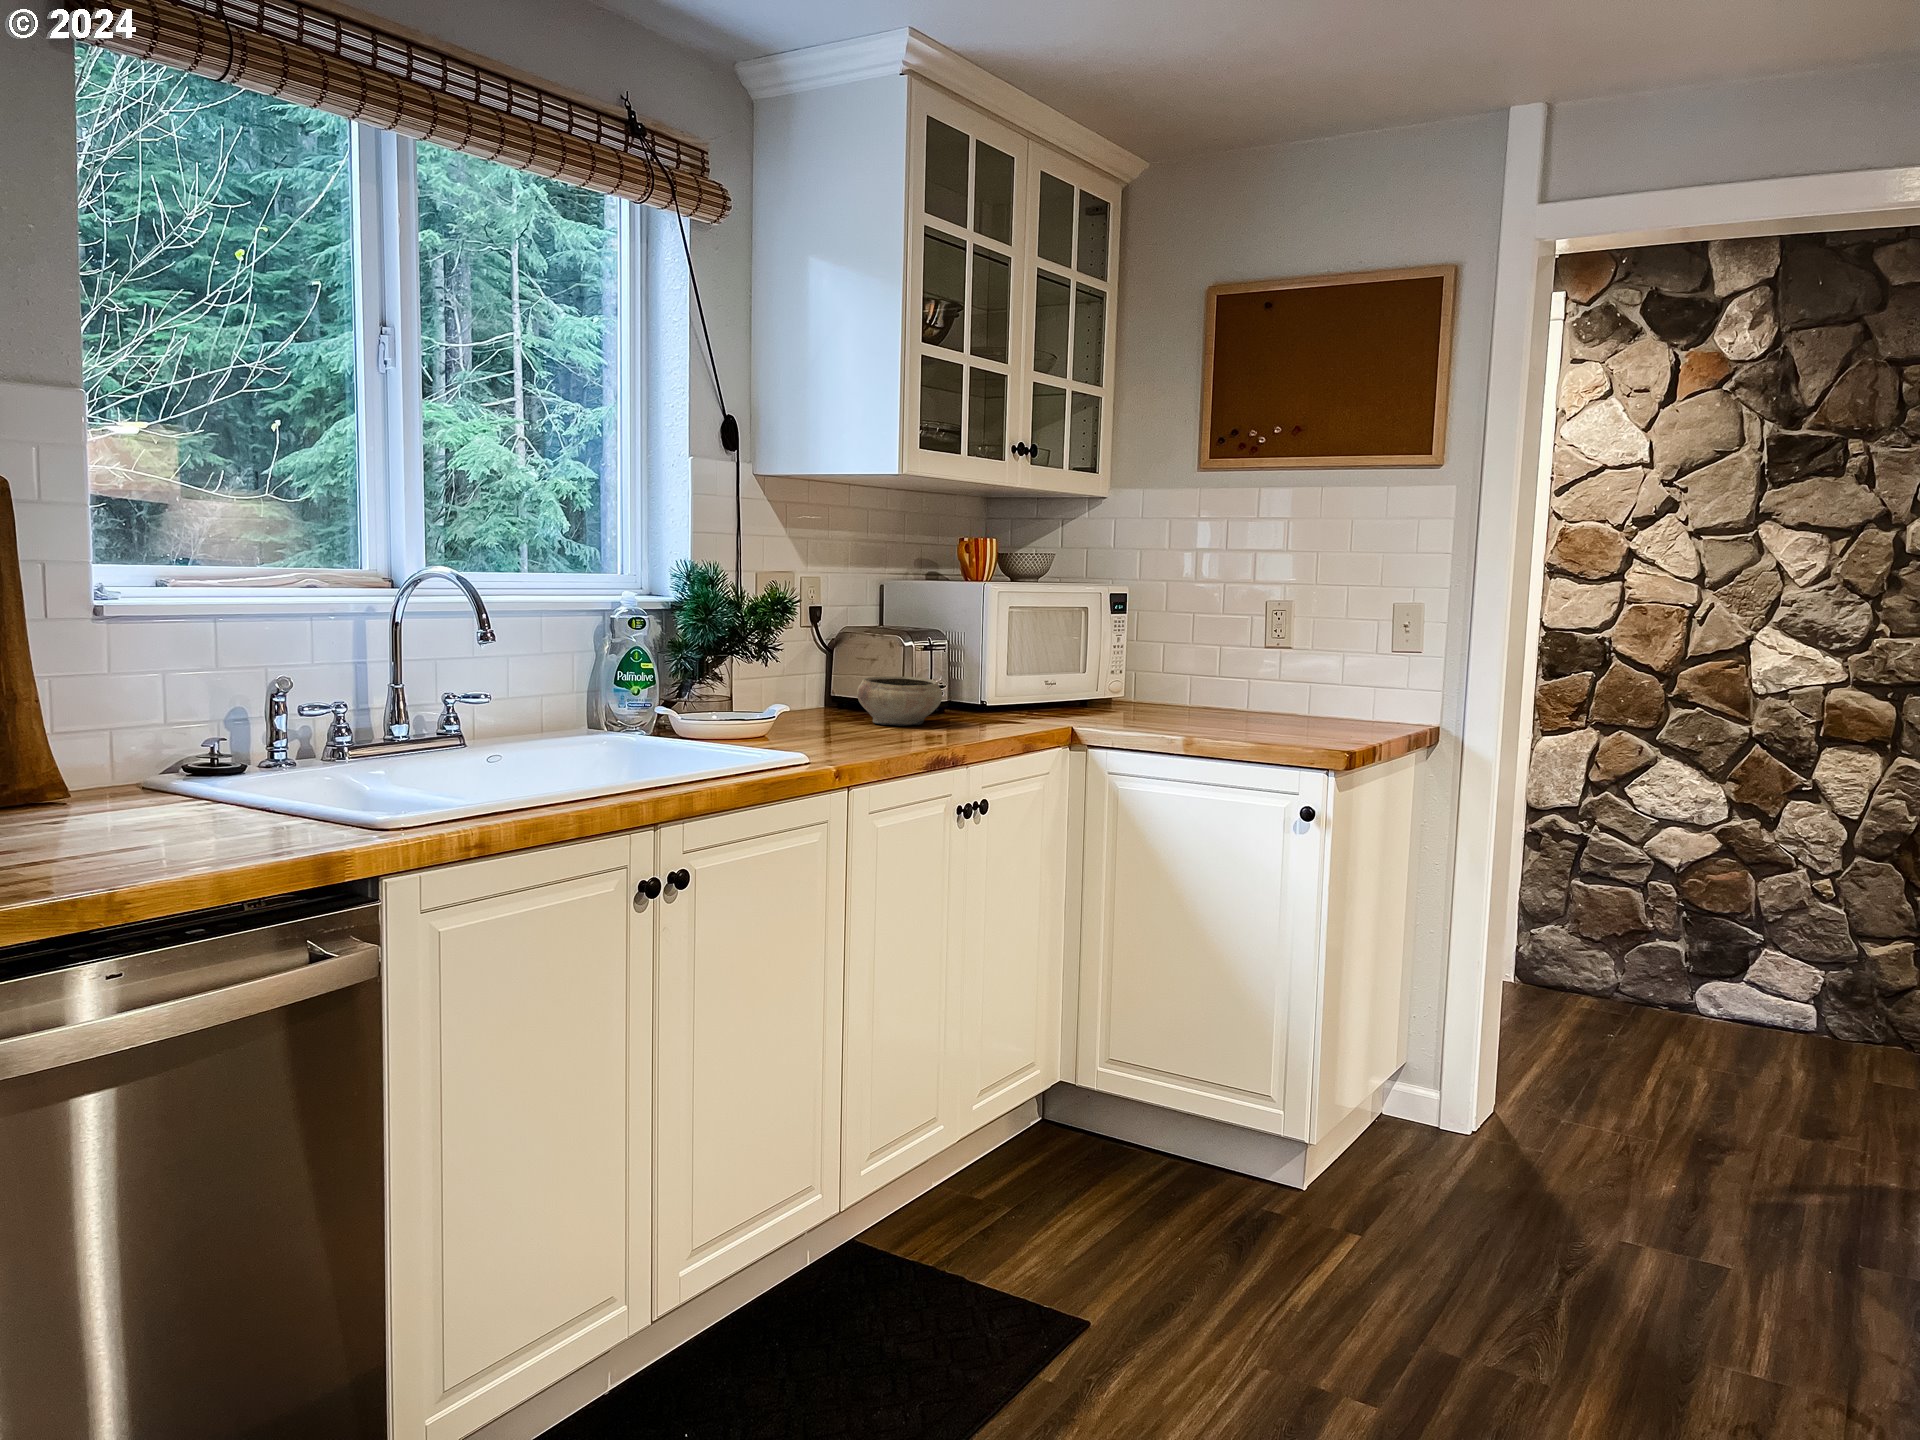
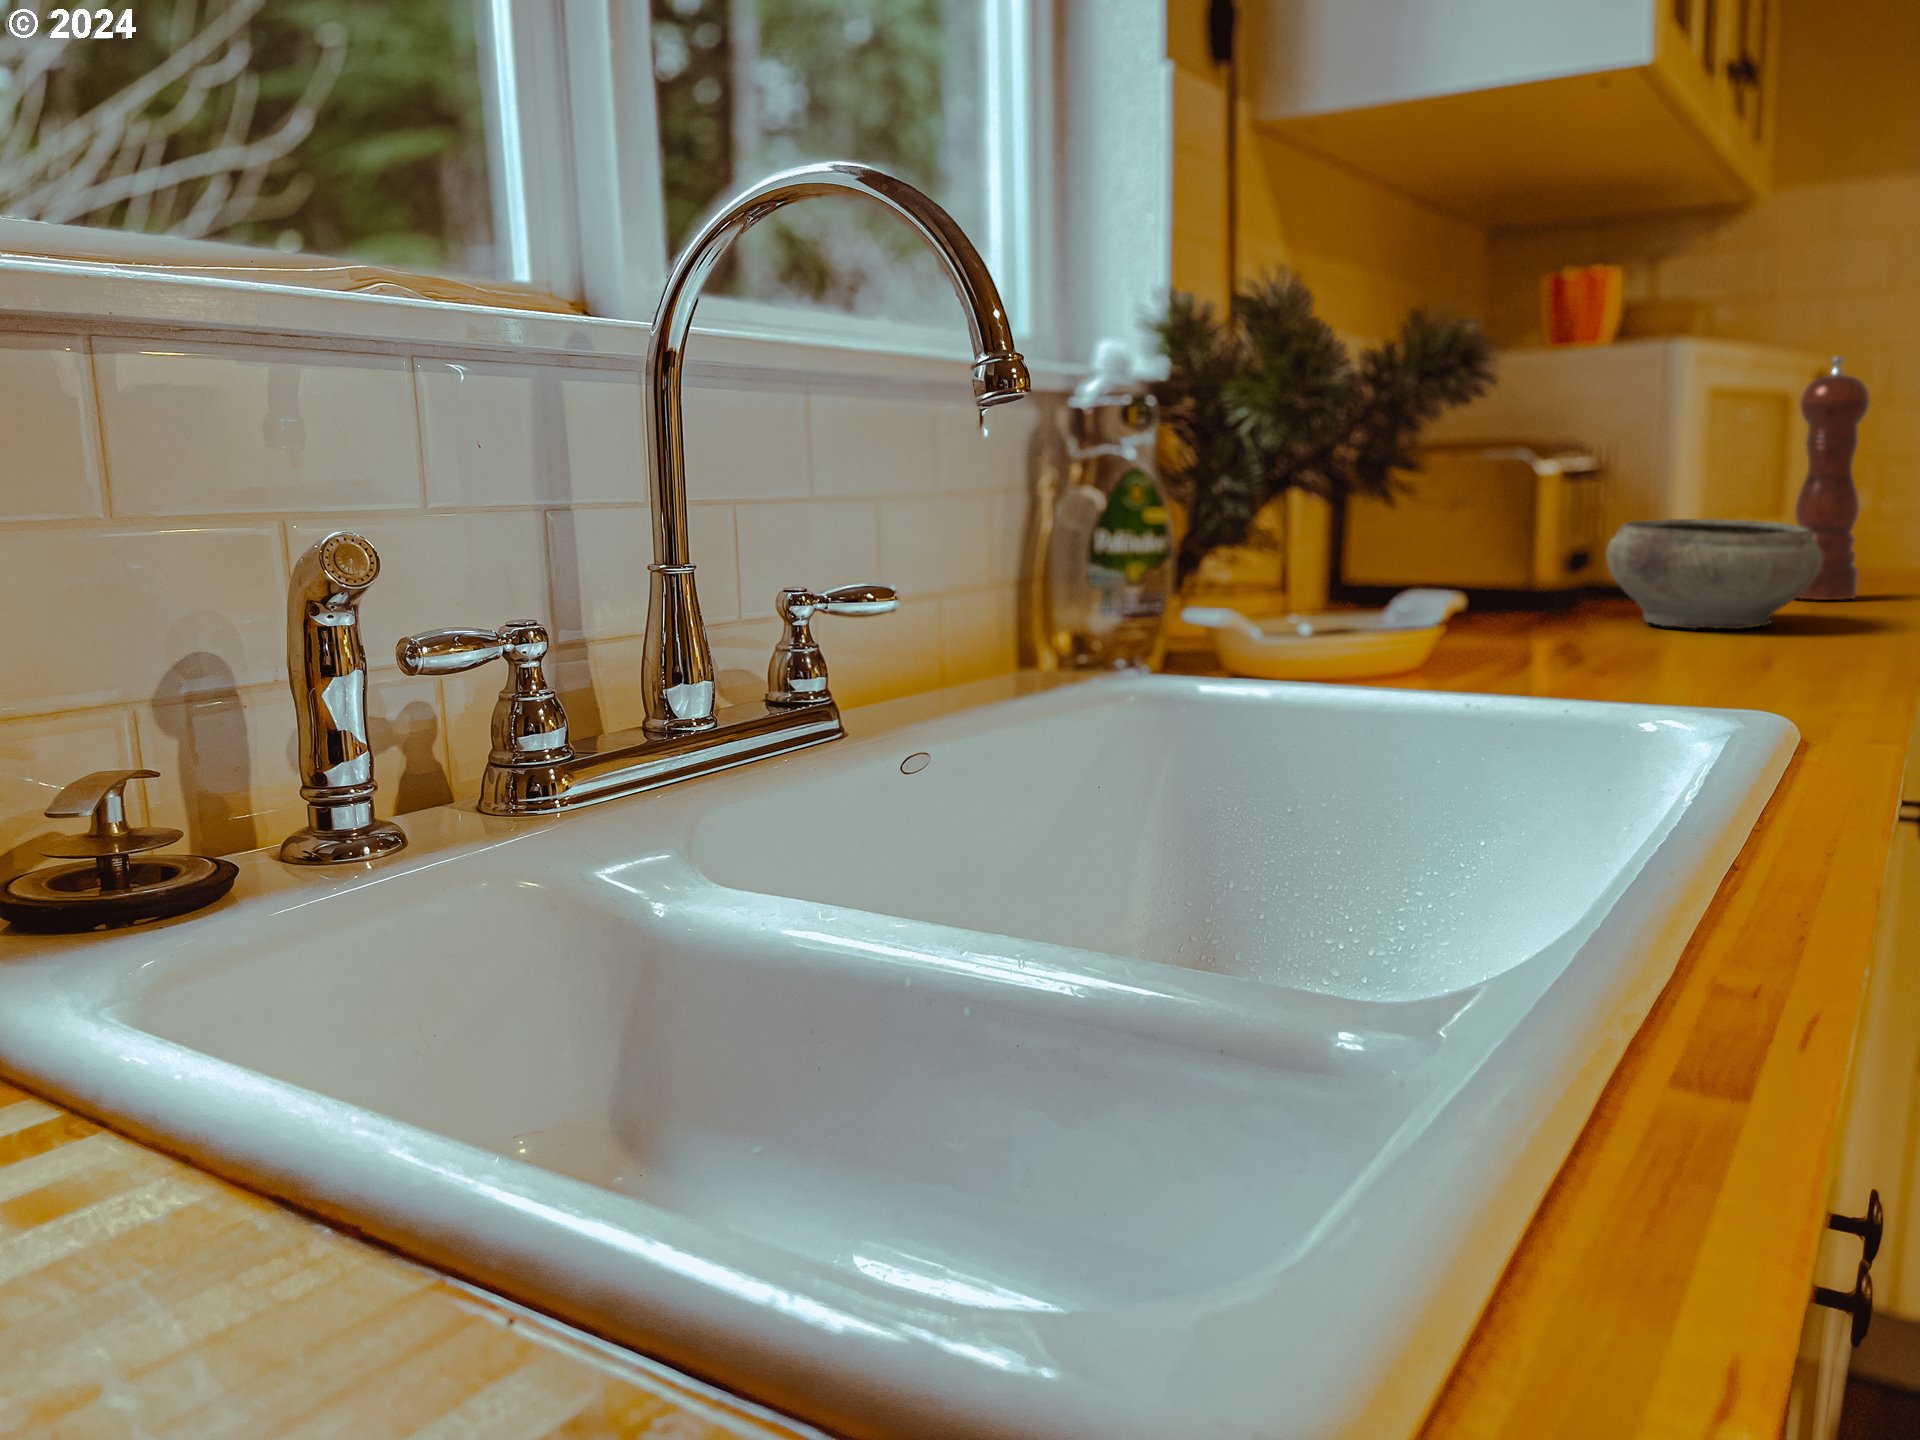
pepper mill: none [977,605,1008,716] -> present [1795,357,1870,600]

